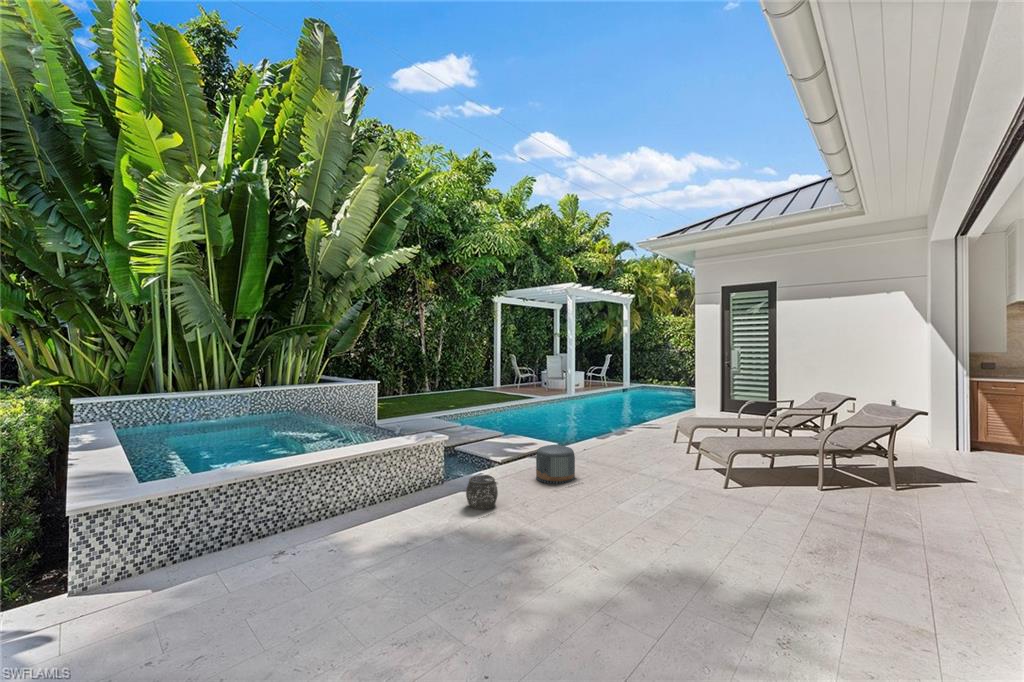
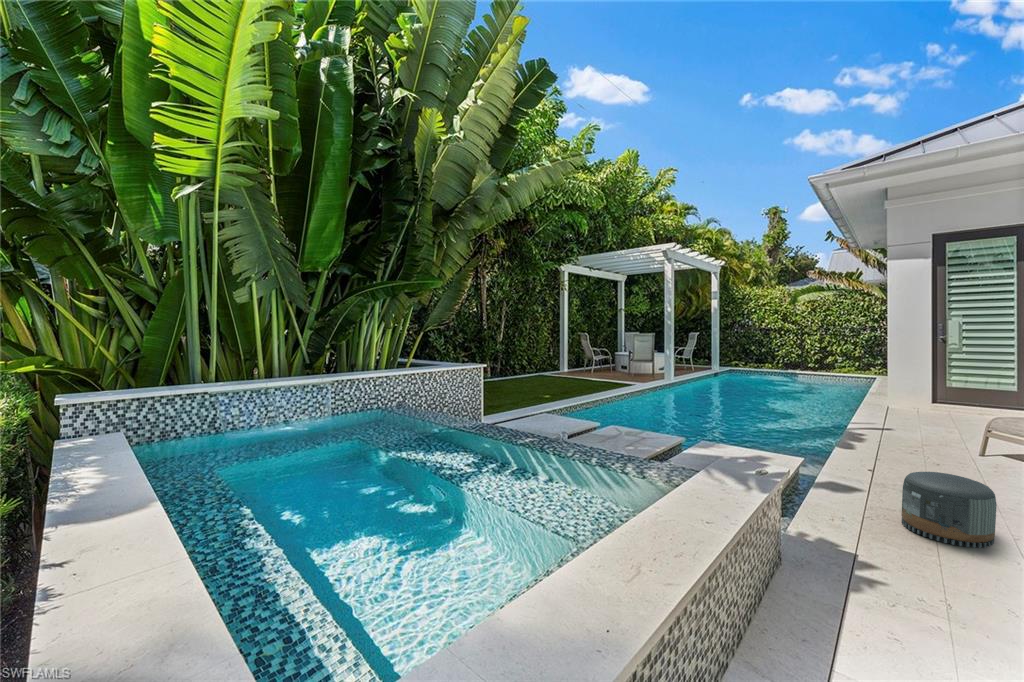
woven basket: present [466,475,498,510] -> none [914,552,1006,636]

